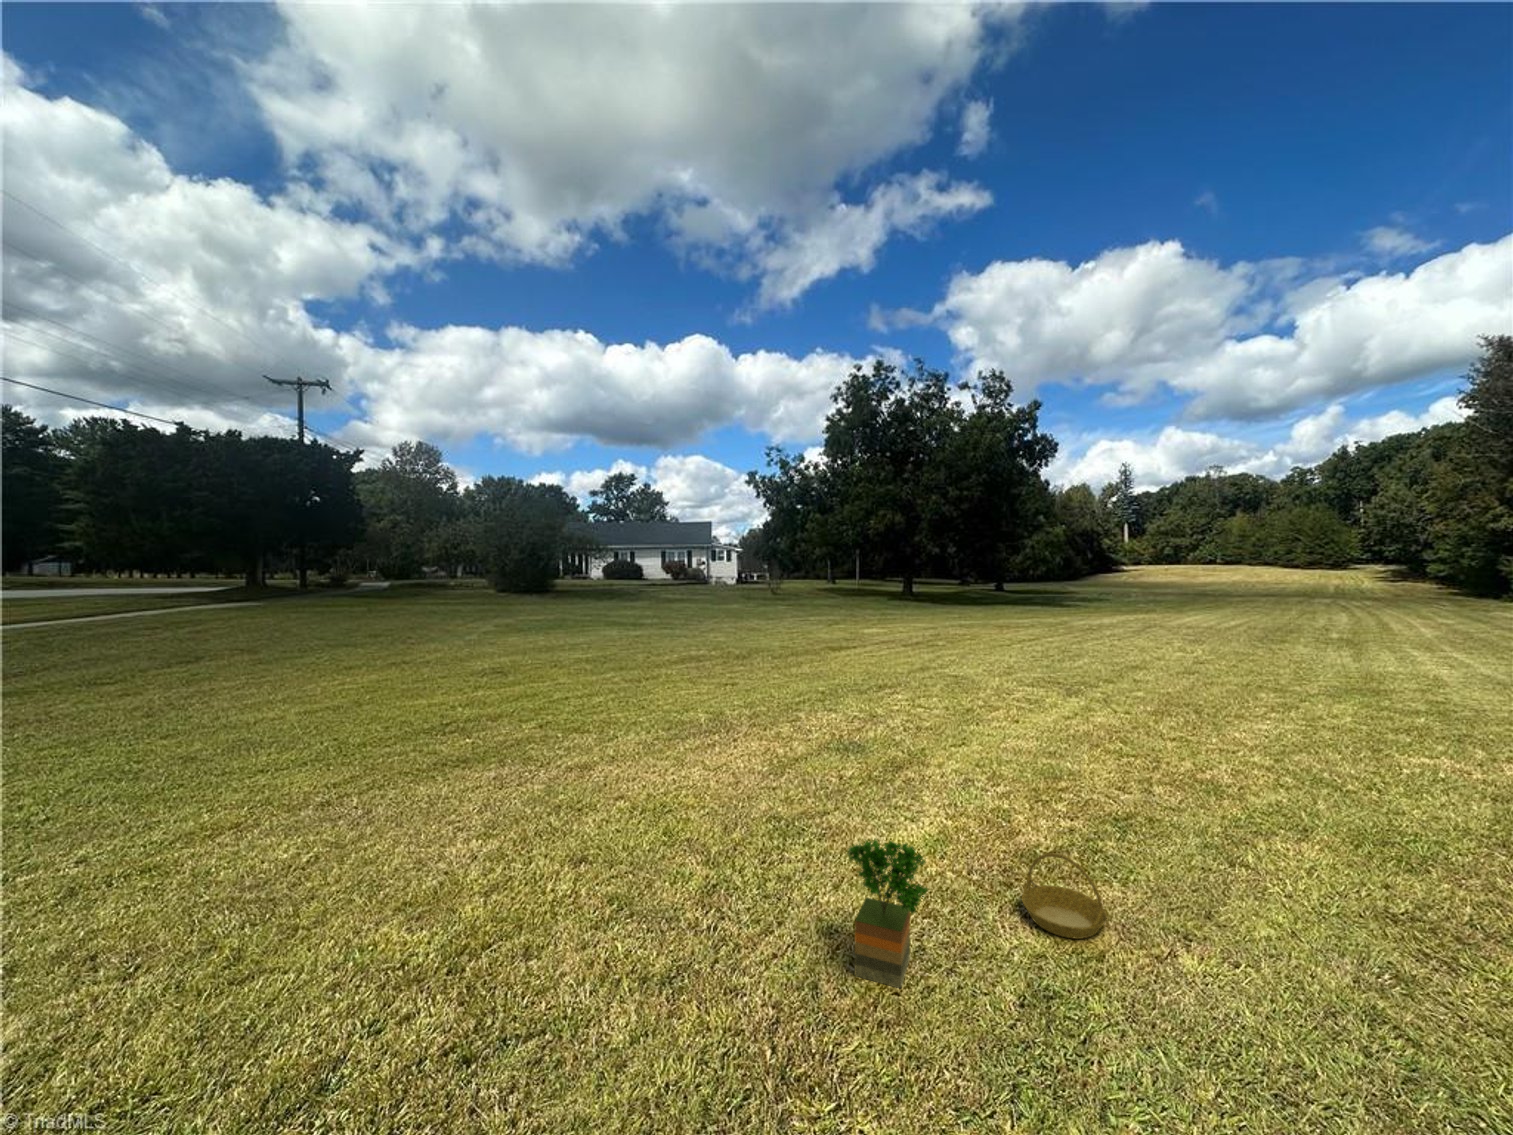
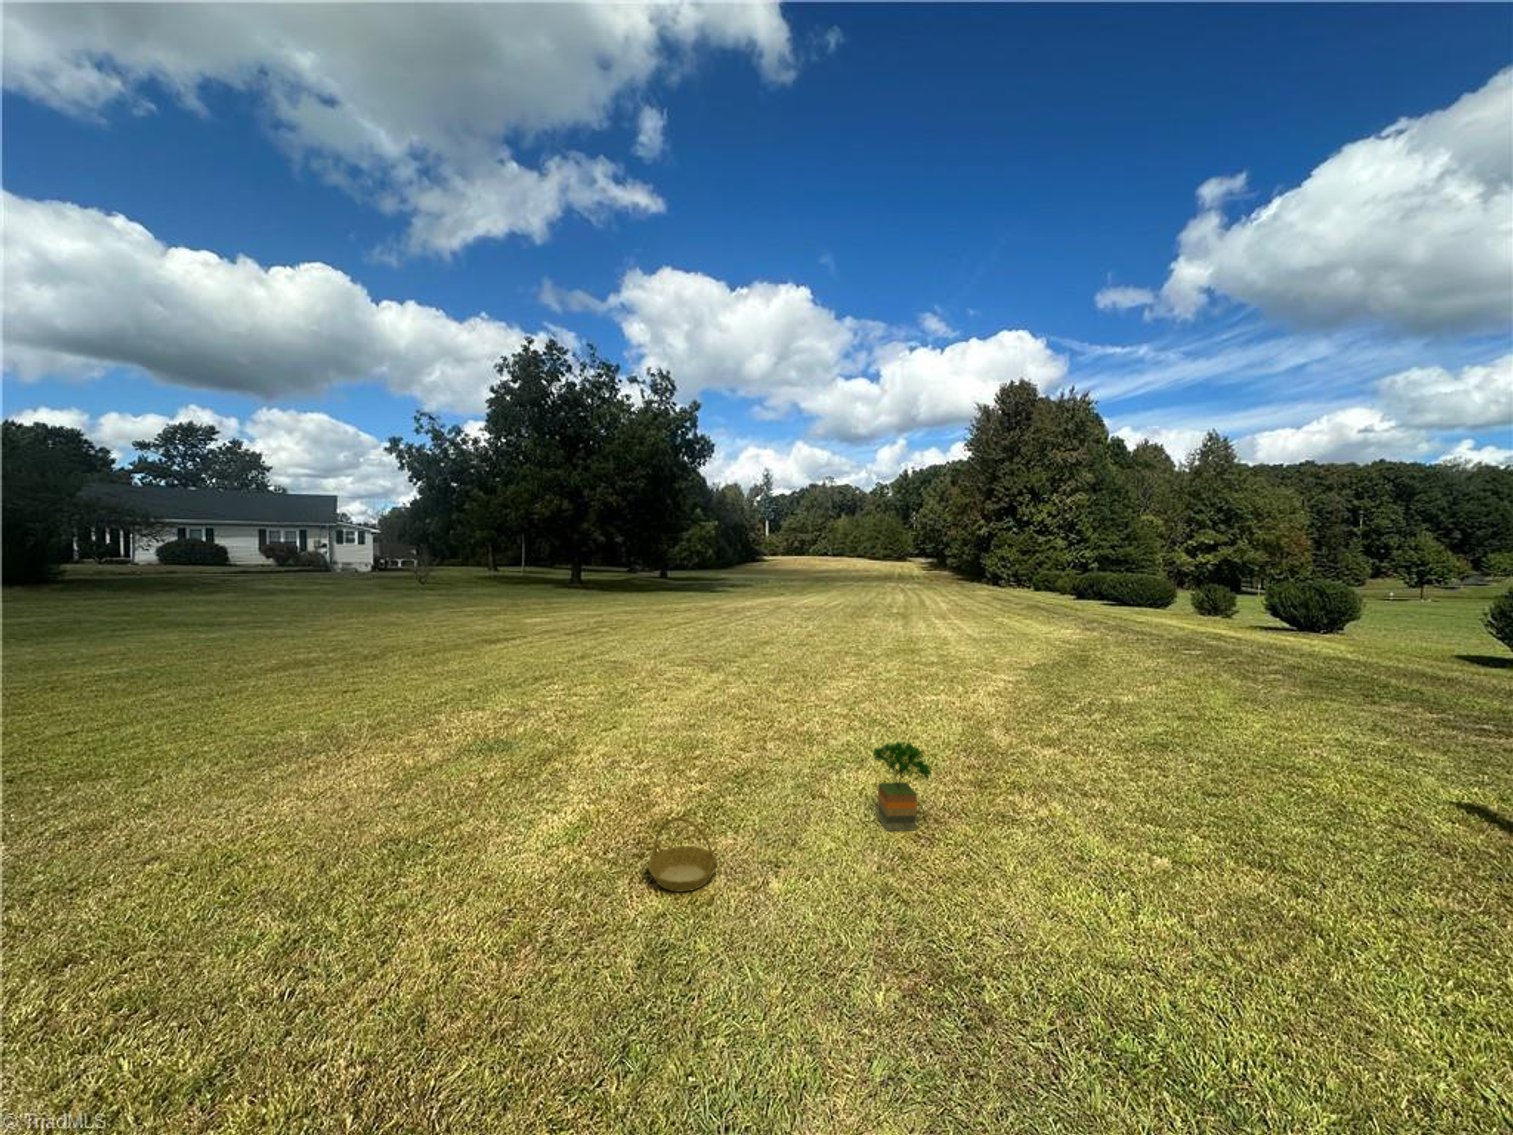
potted tree: present [847,839,928,988] -> present [873,742,931,831]

